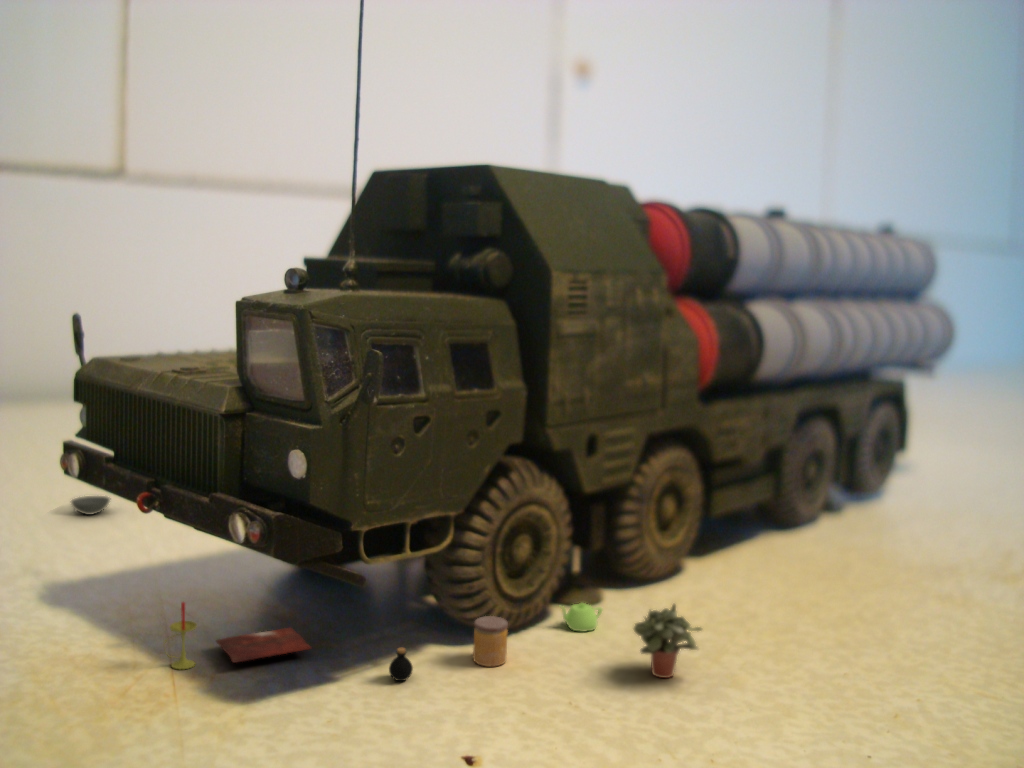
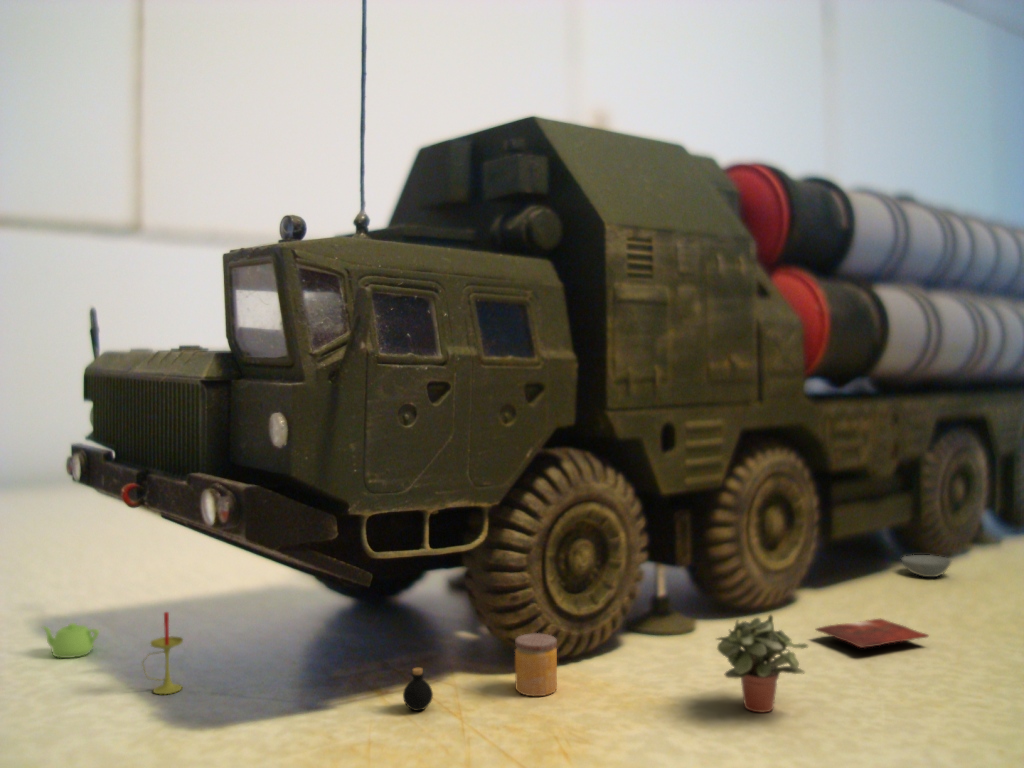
bowl: present [71,496,110,515] -> present [902,555,951,577]
teapot: present [562,603,602,631] -> present [44,623,99,658]
cutting board: present [216,628,311,663] -> present [816,619,928,648]

